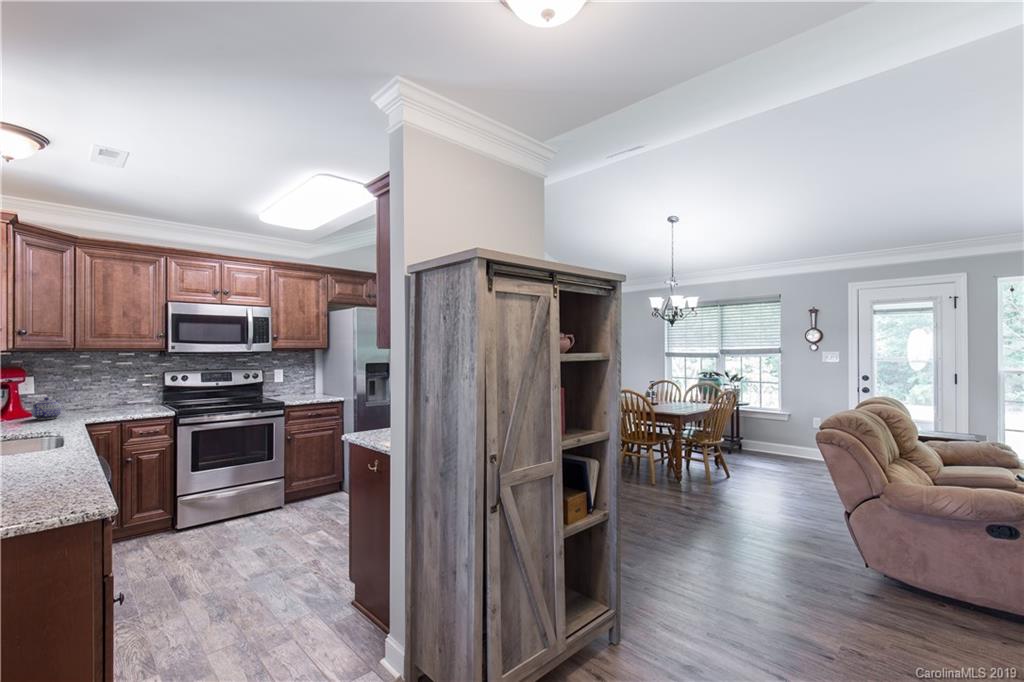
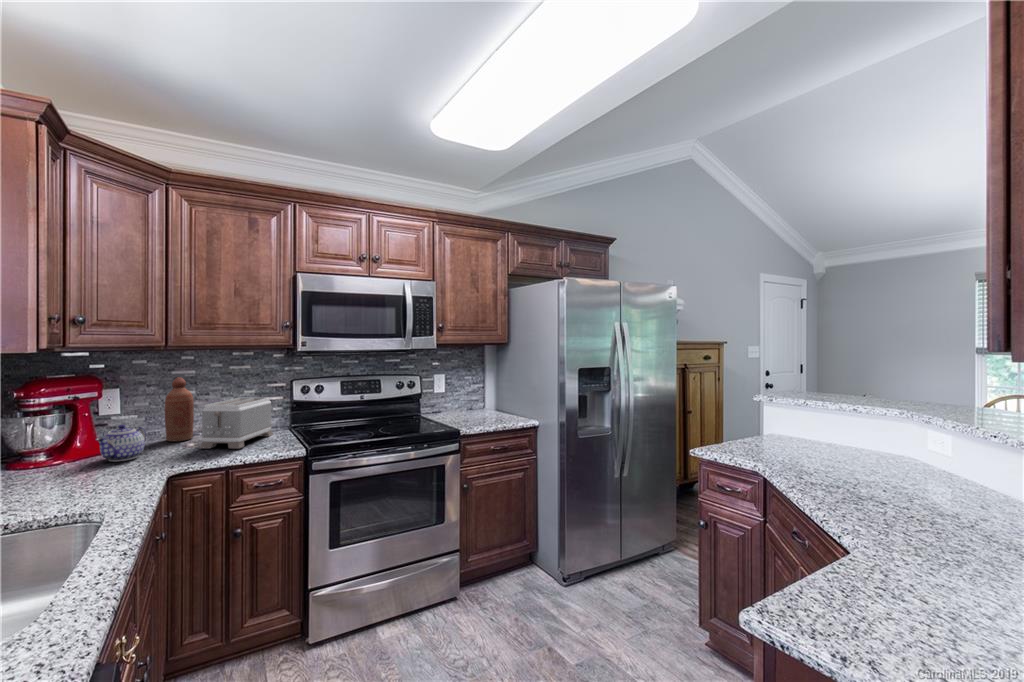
bottle: none [70,370,91,412] -> present [165,377,194,441]
toaster: none [99,383,150,414] -> present [200,398,273,449]

